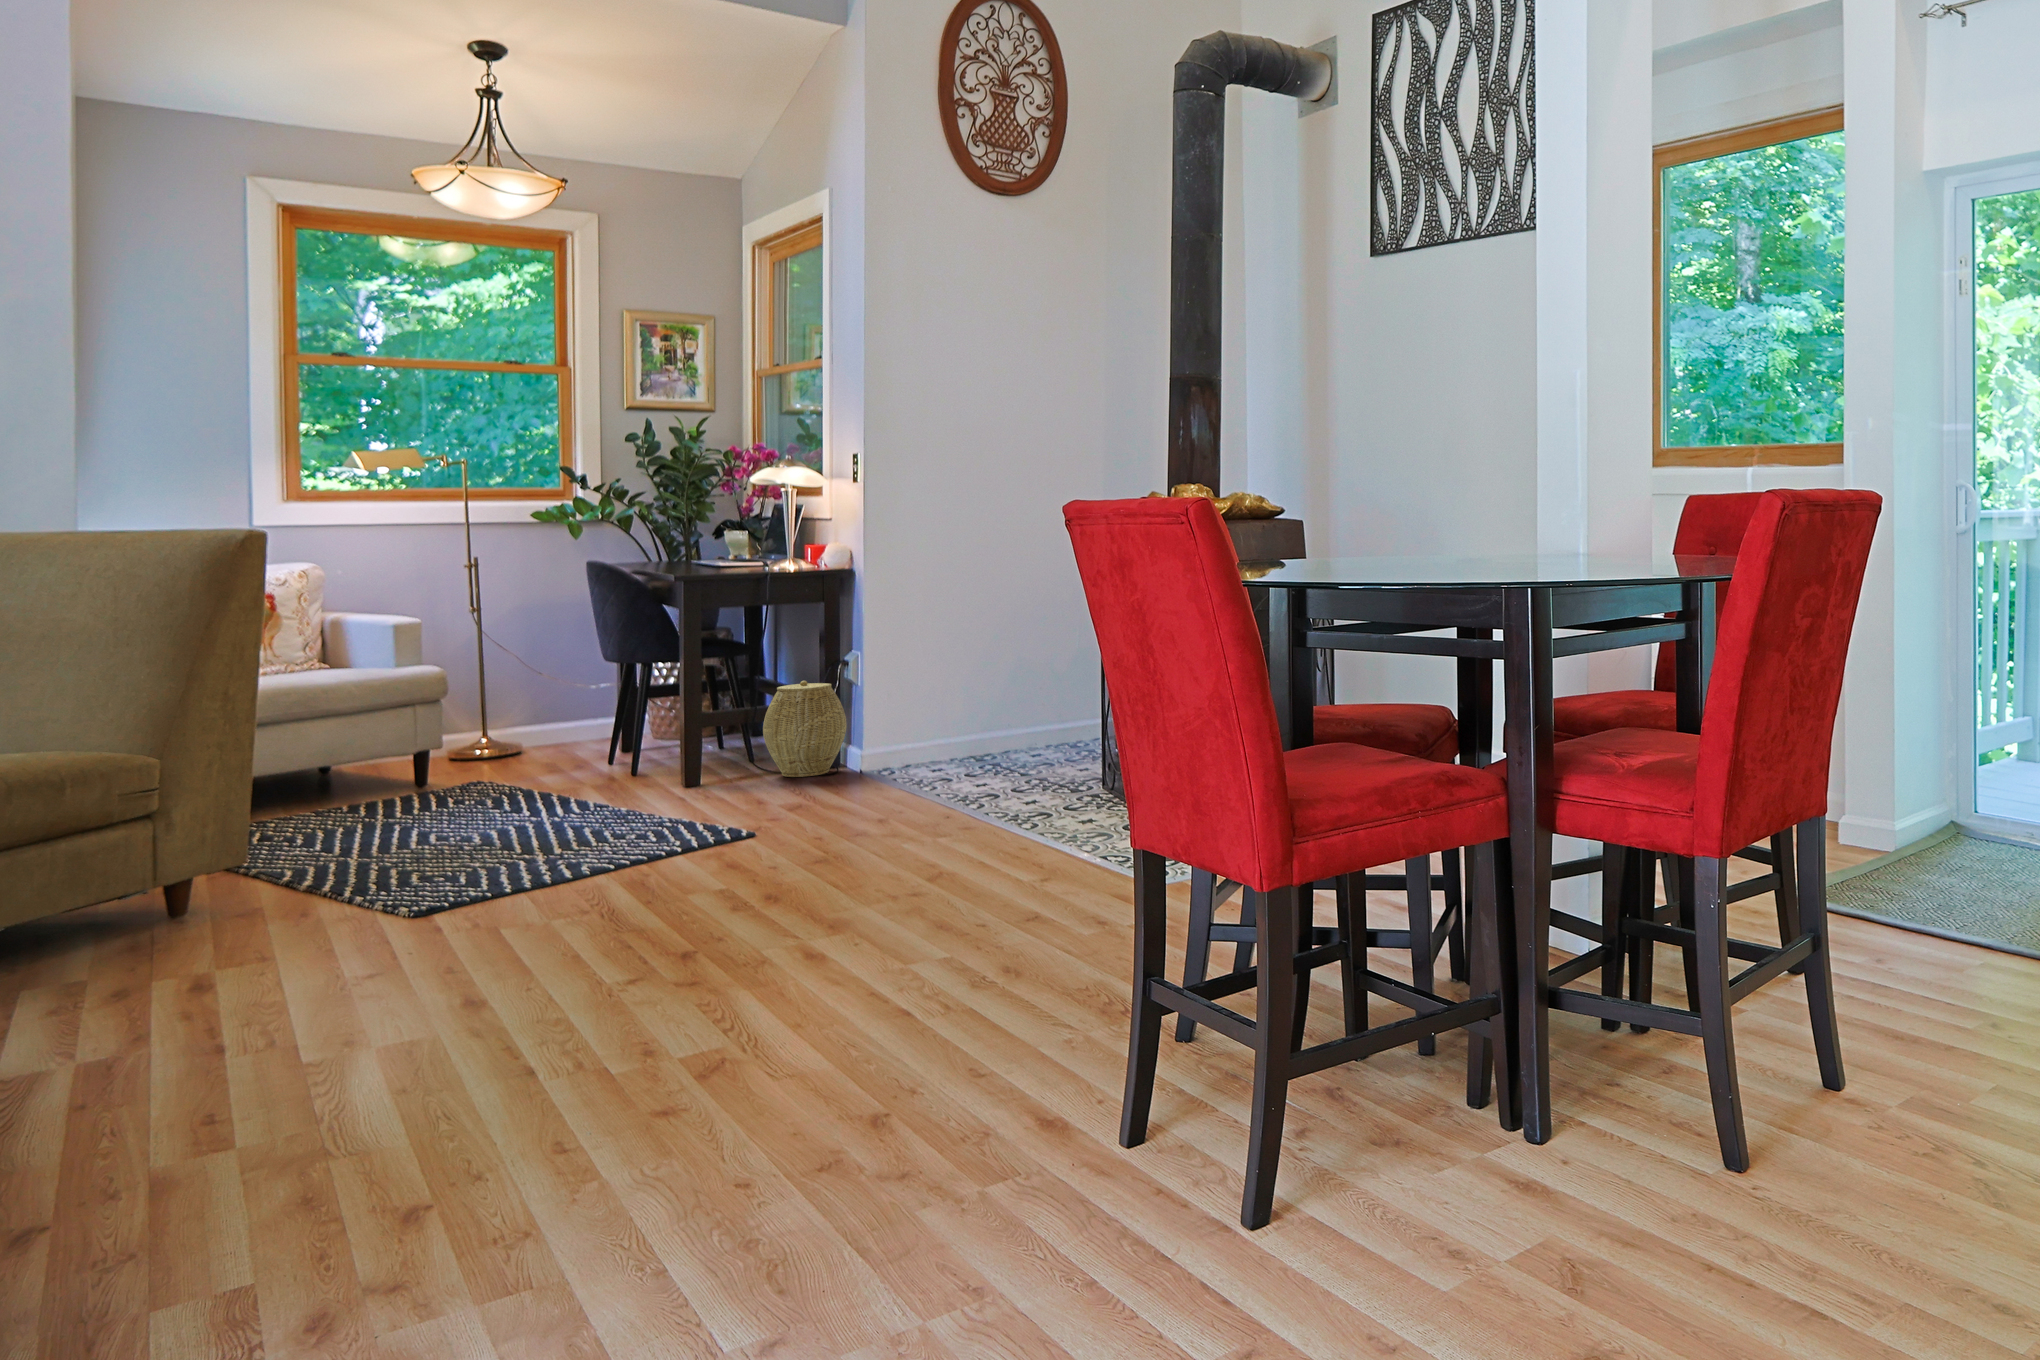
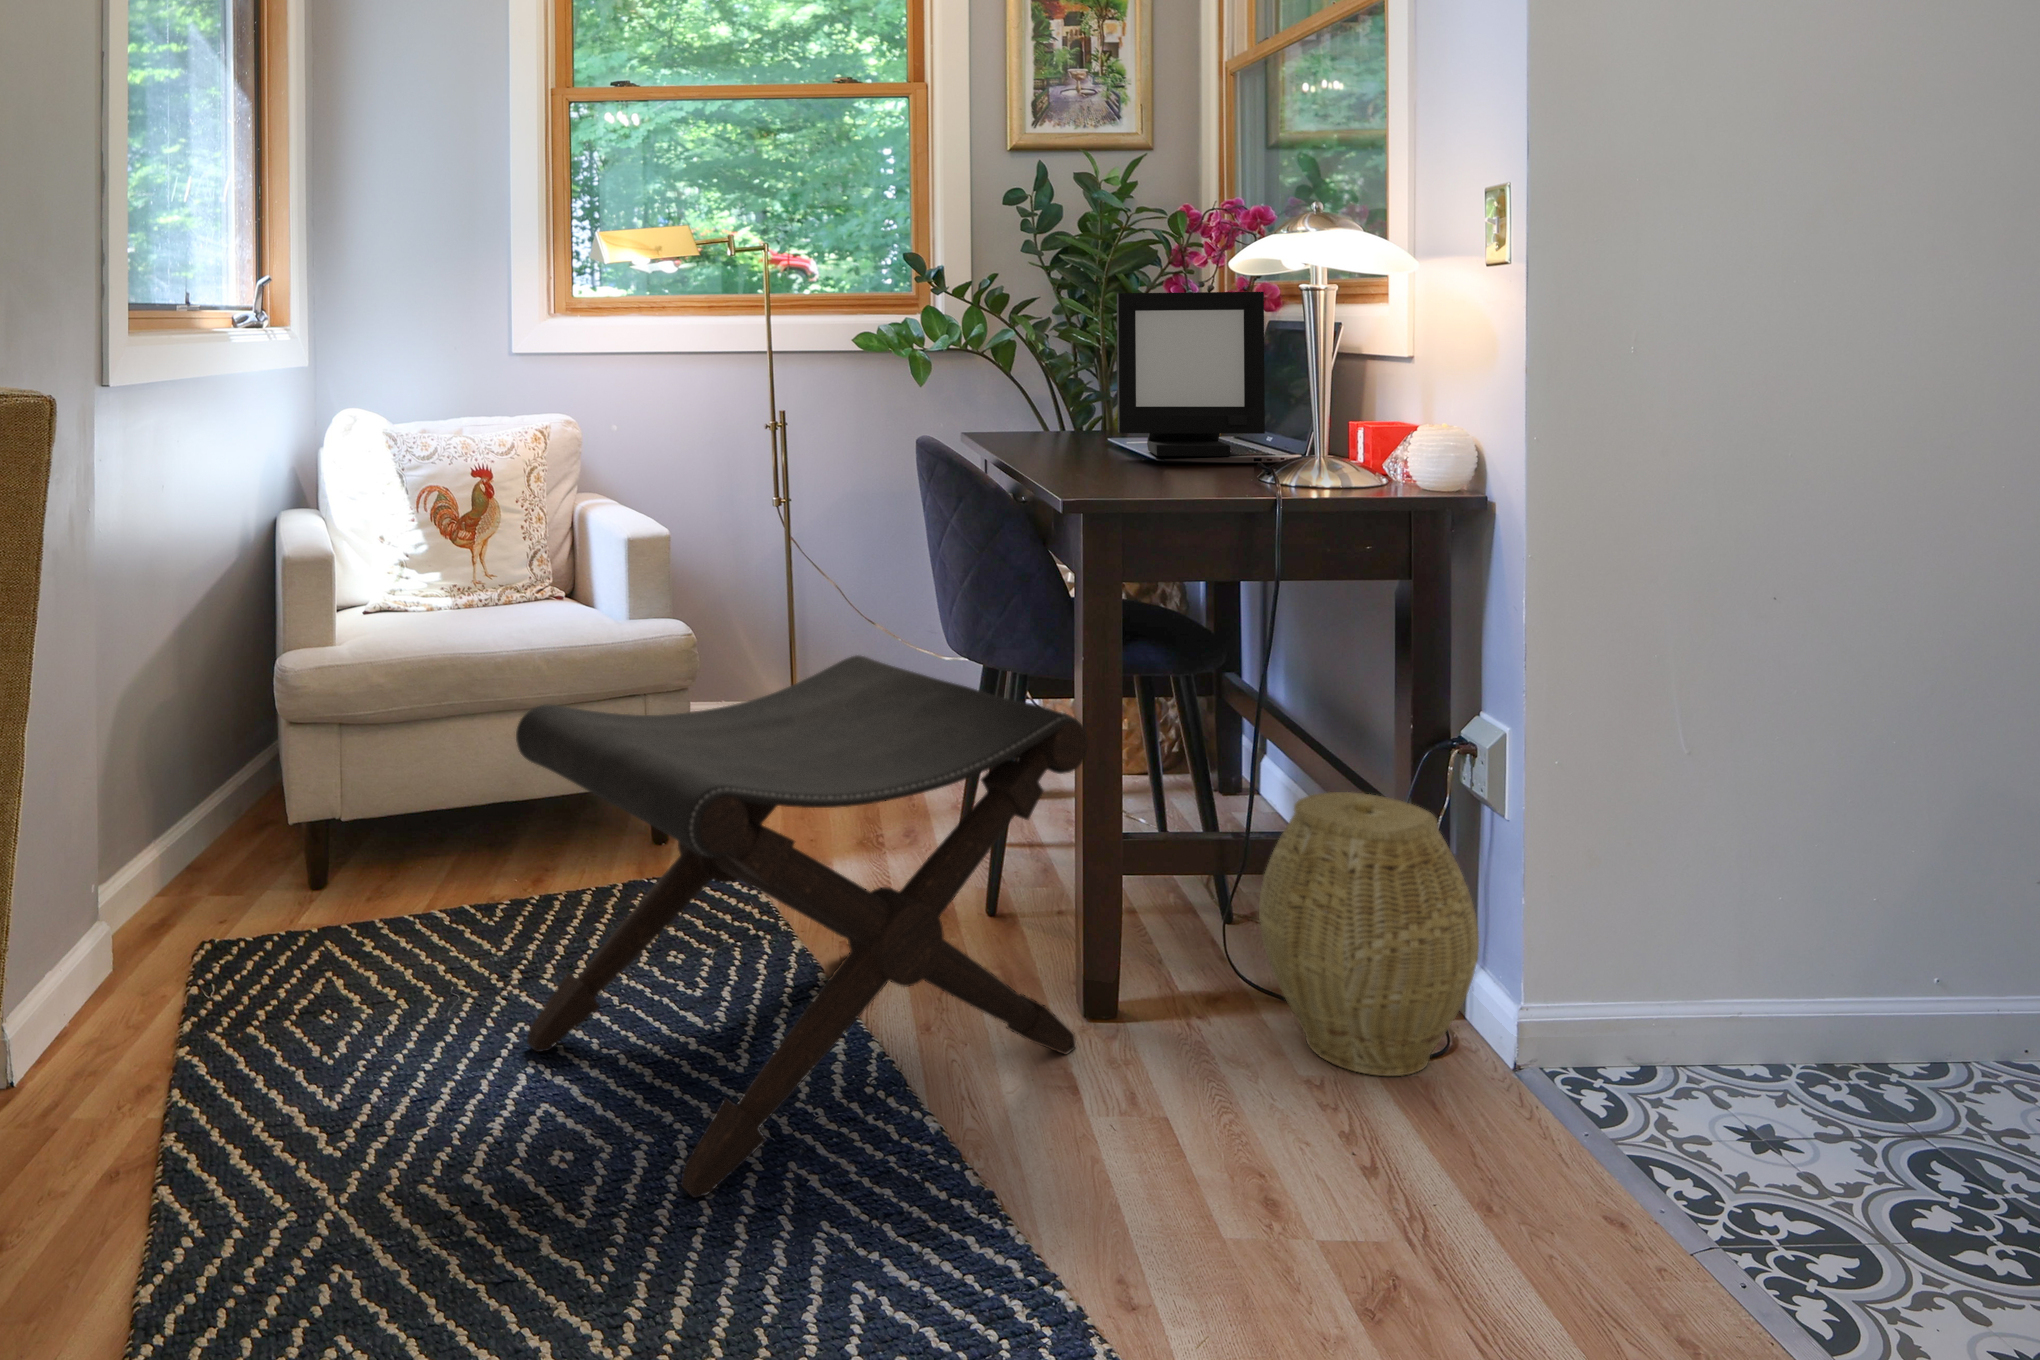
picture frame: none [698,491,771,566] -> present [1117,292,1265,456]
footstool: none [410,657,690,825] -> present [516,655,1088,1198]

